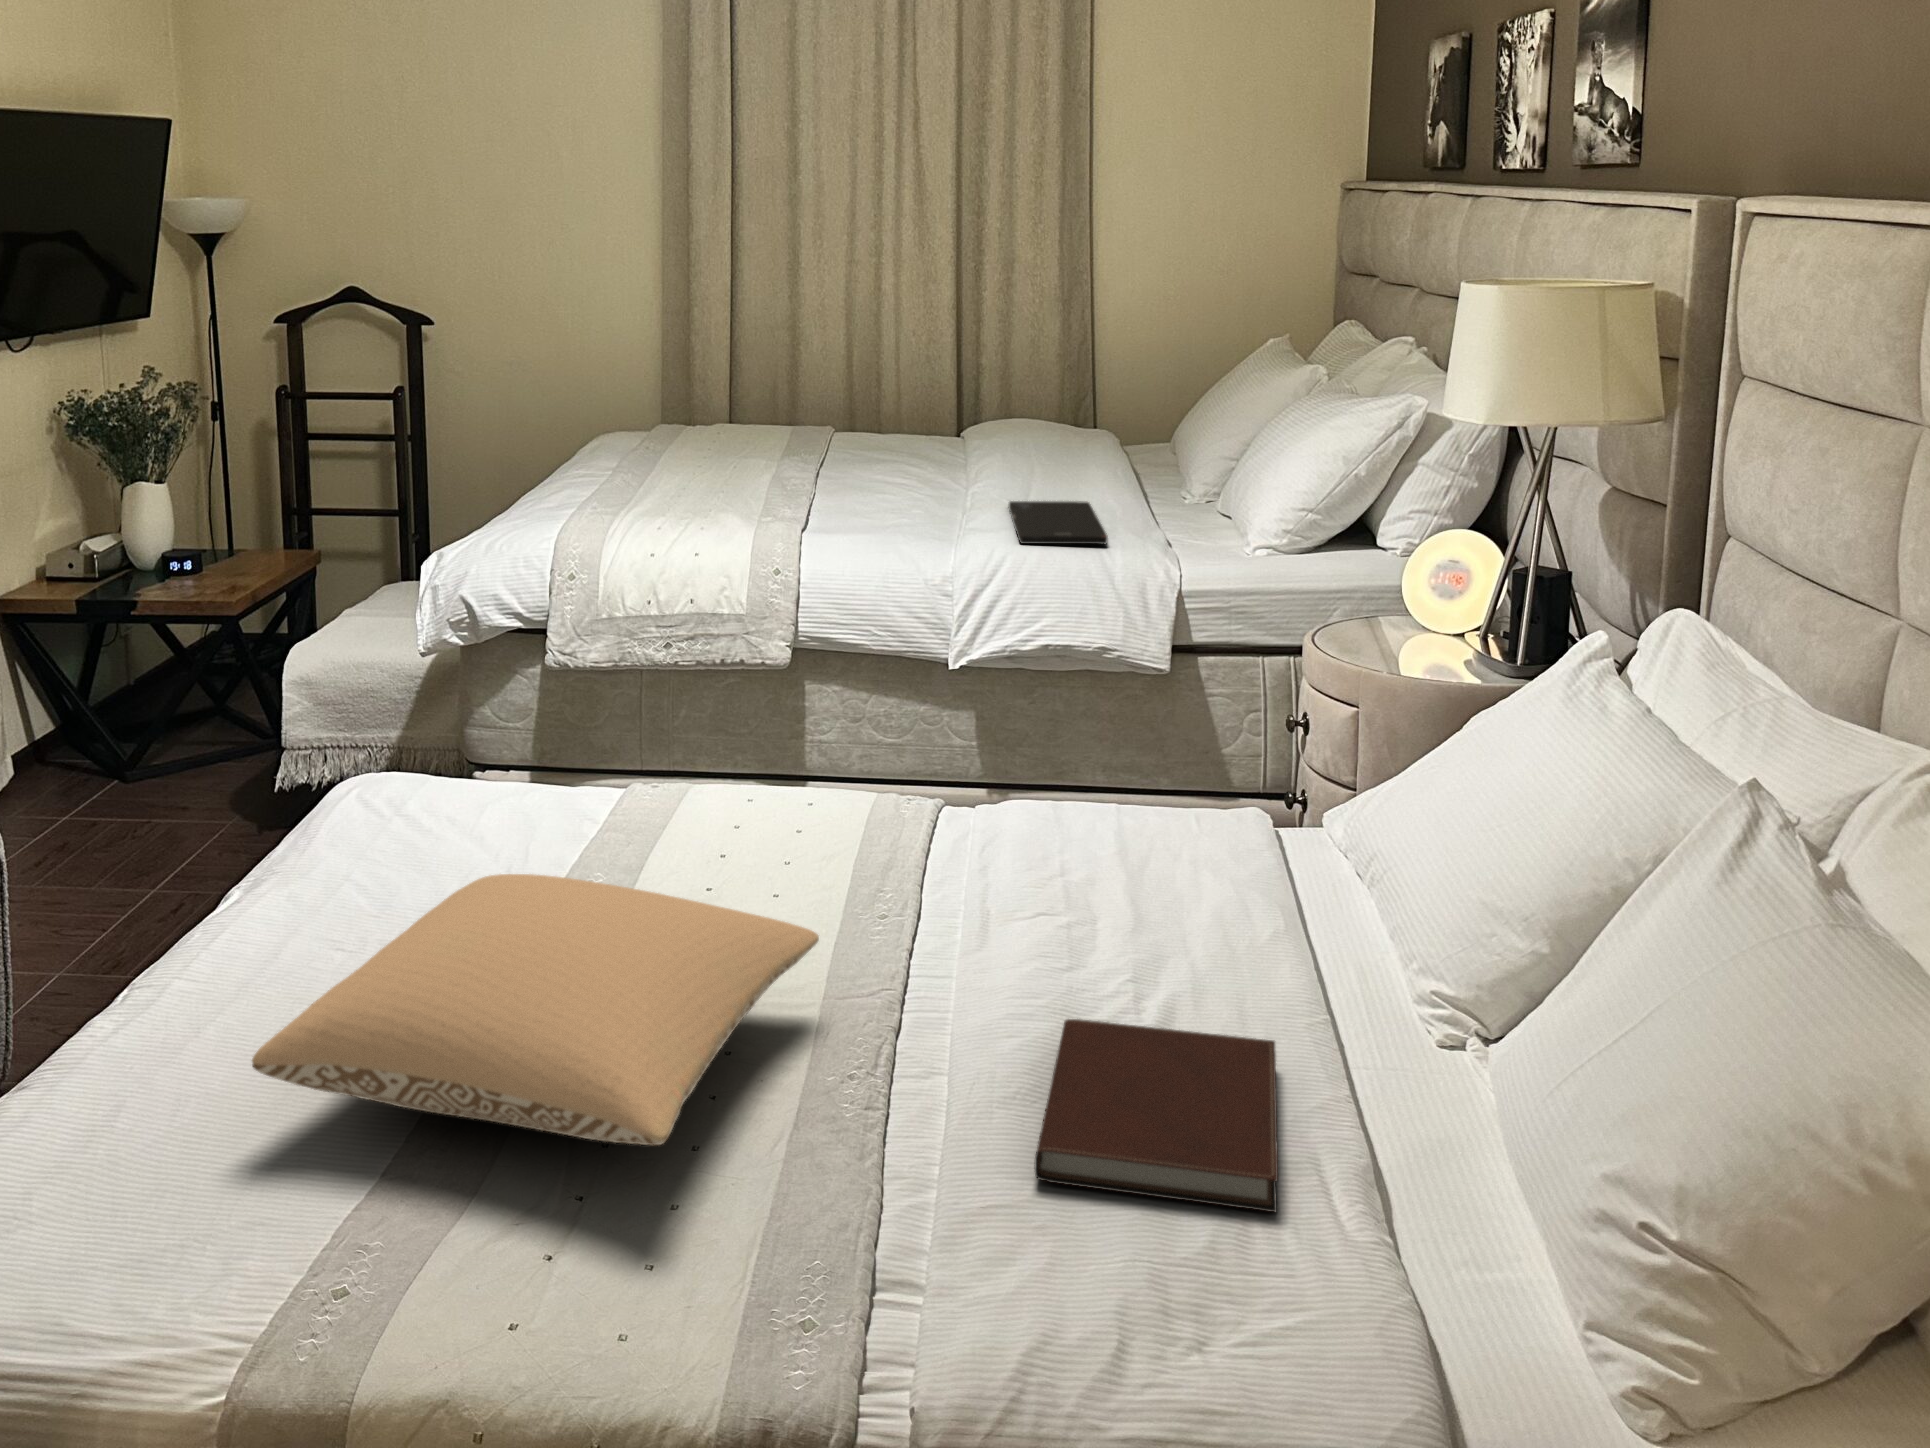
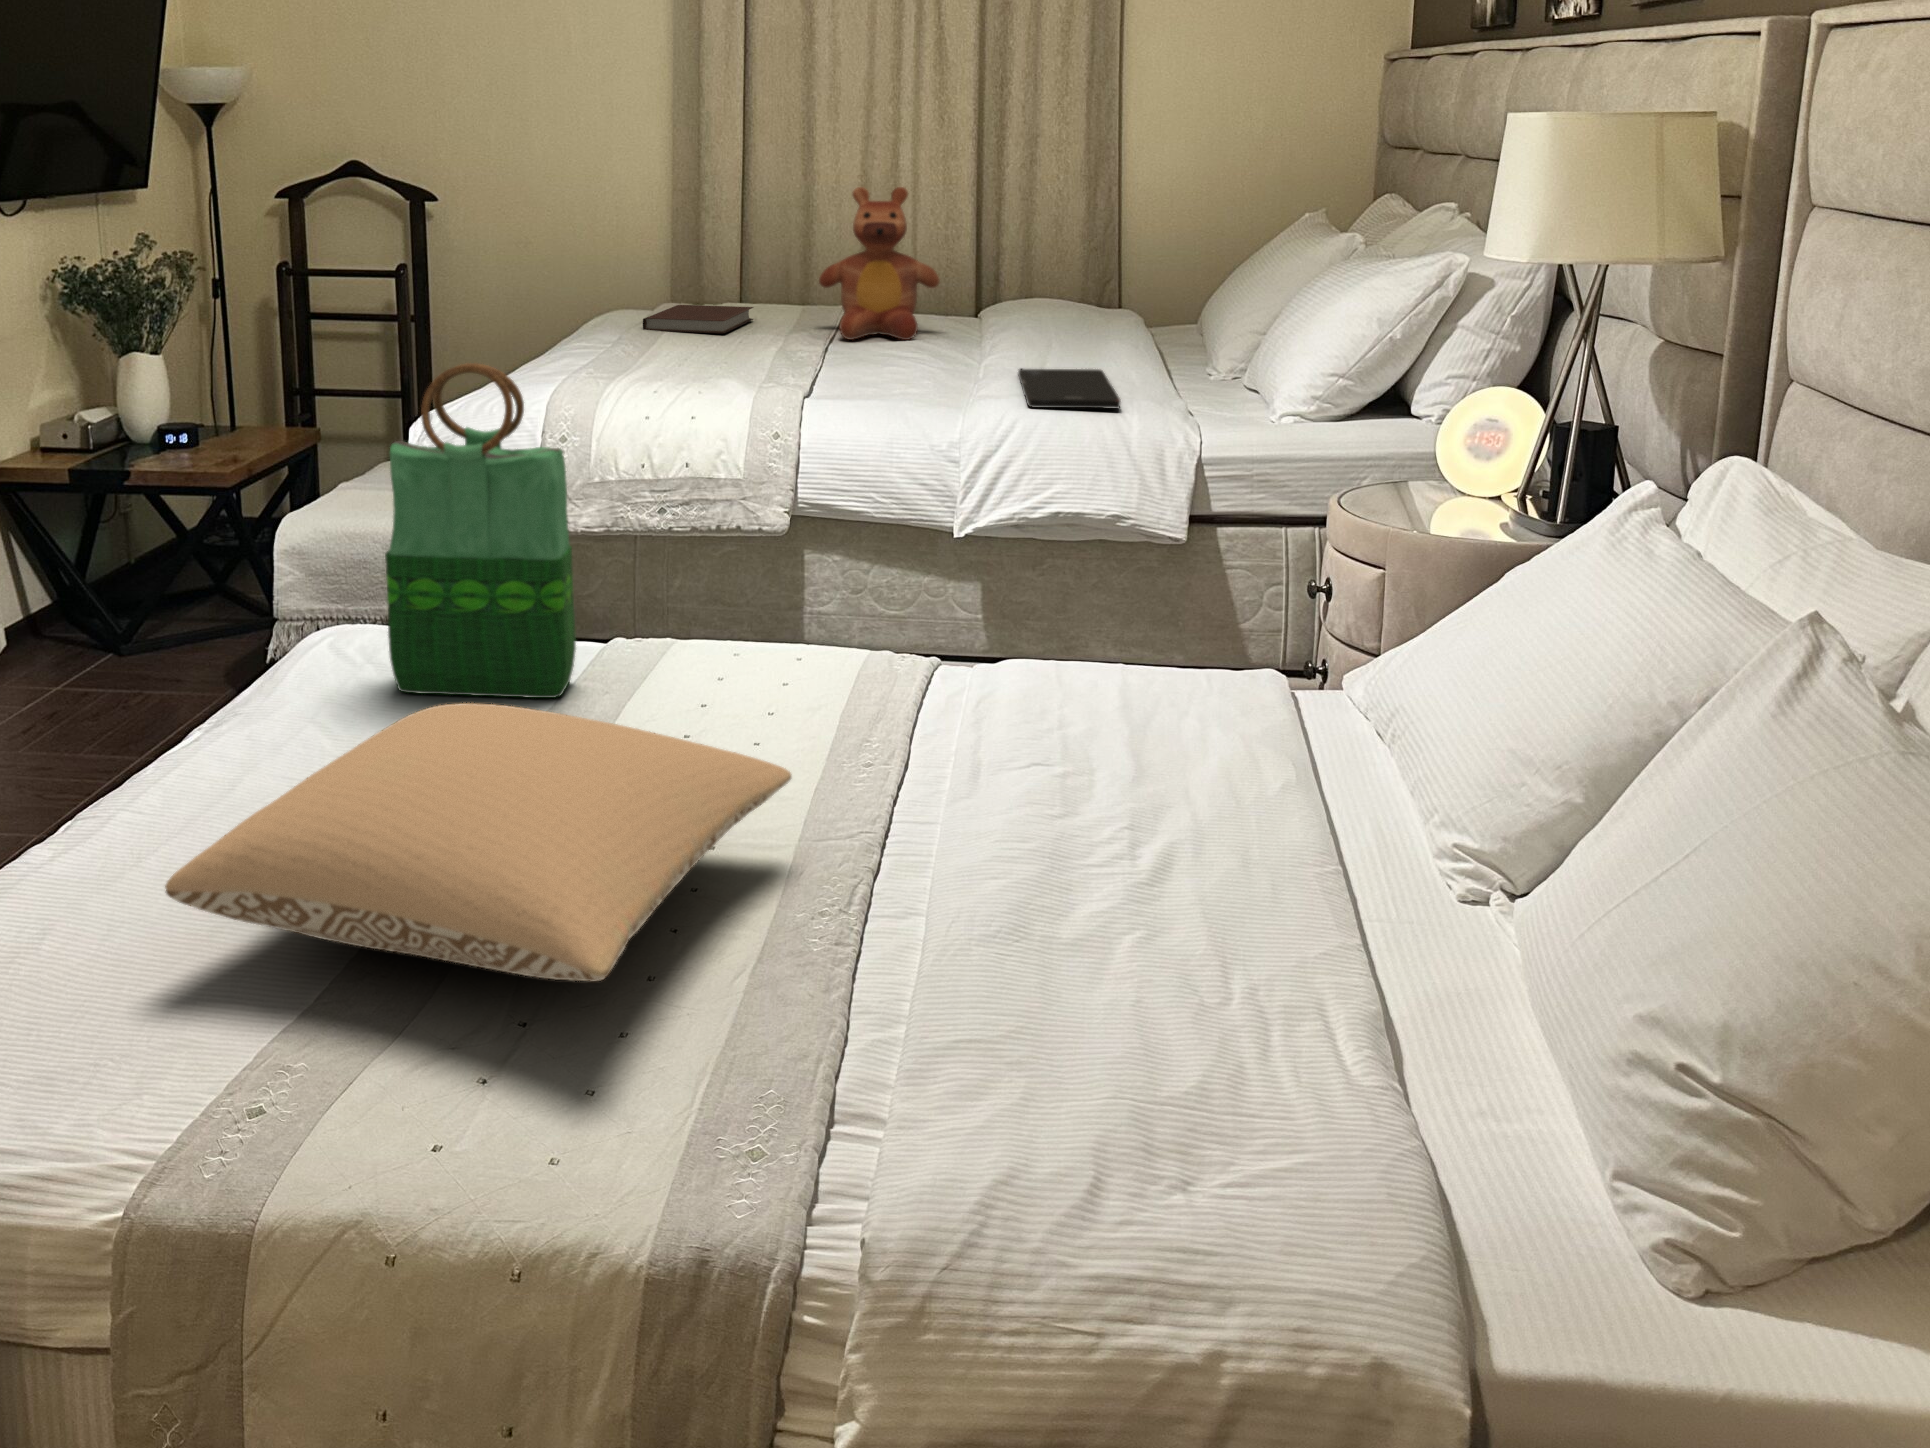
teddy bear: none [812,319,930,468] -> present [819,187,940,340]
tote bag: none [425,541,604,854] -> present [385,363,576,698]
notebook: present [1034,1019,1278,1212] -> present [643,305,753,333]

